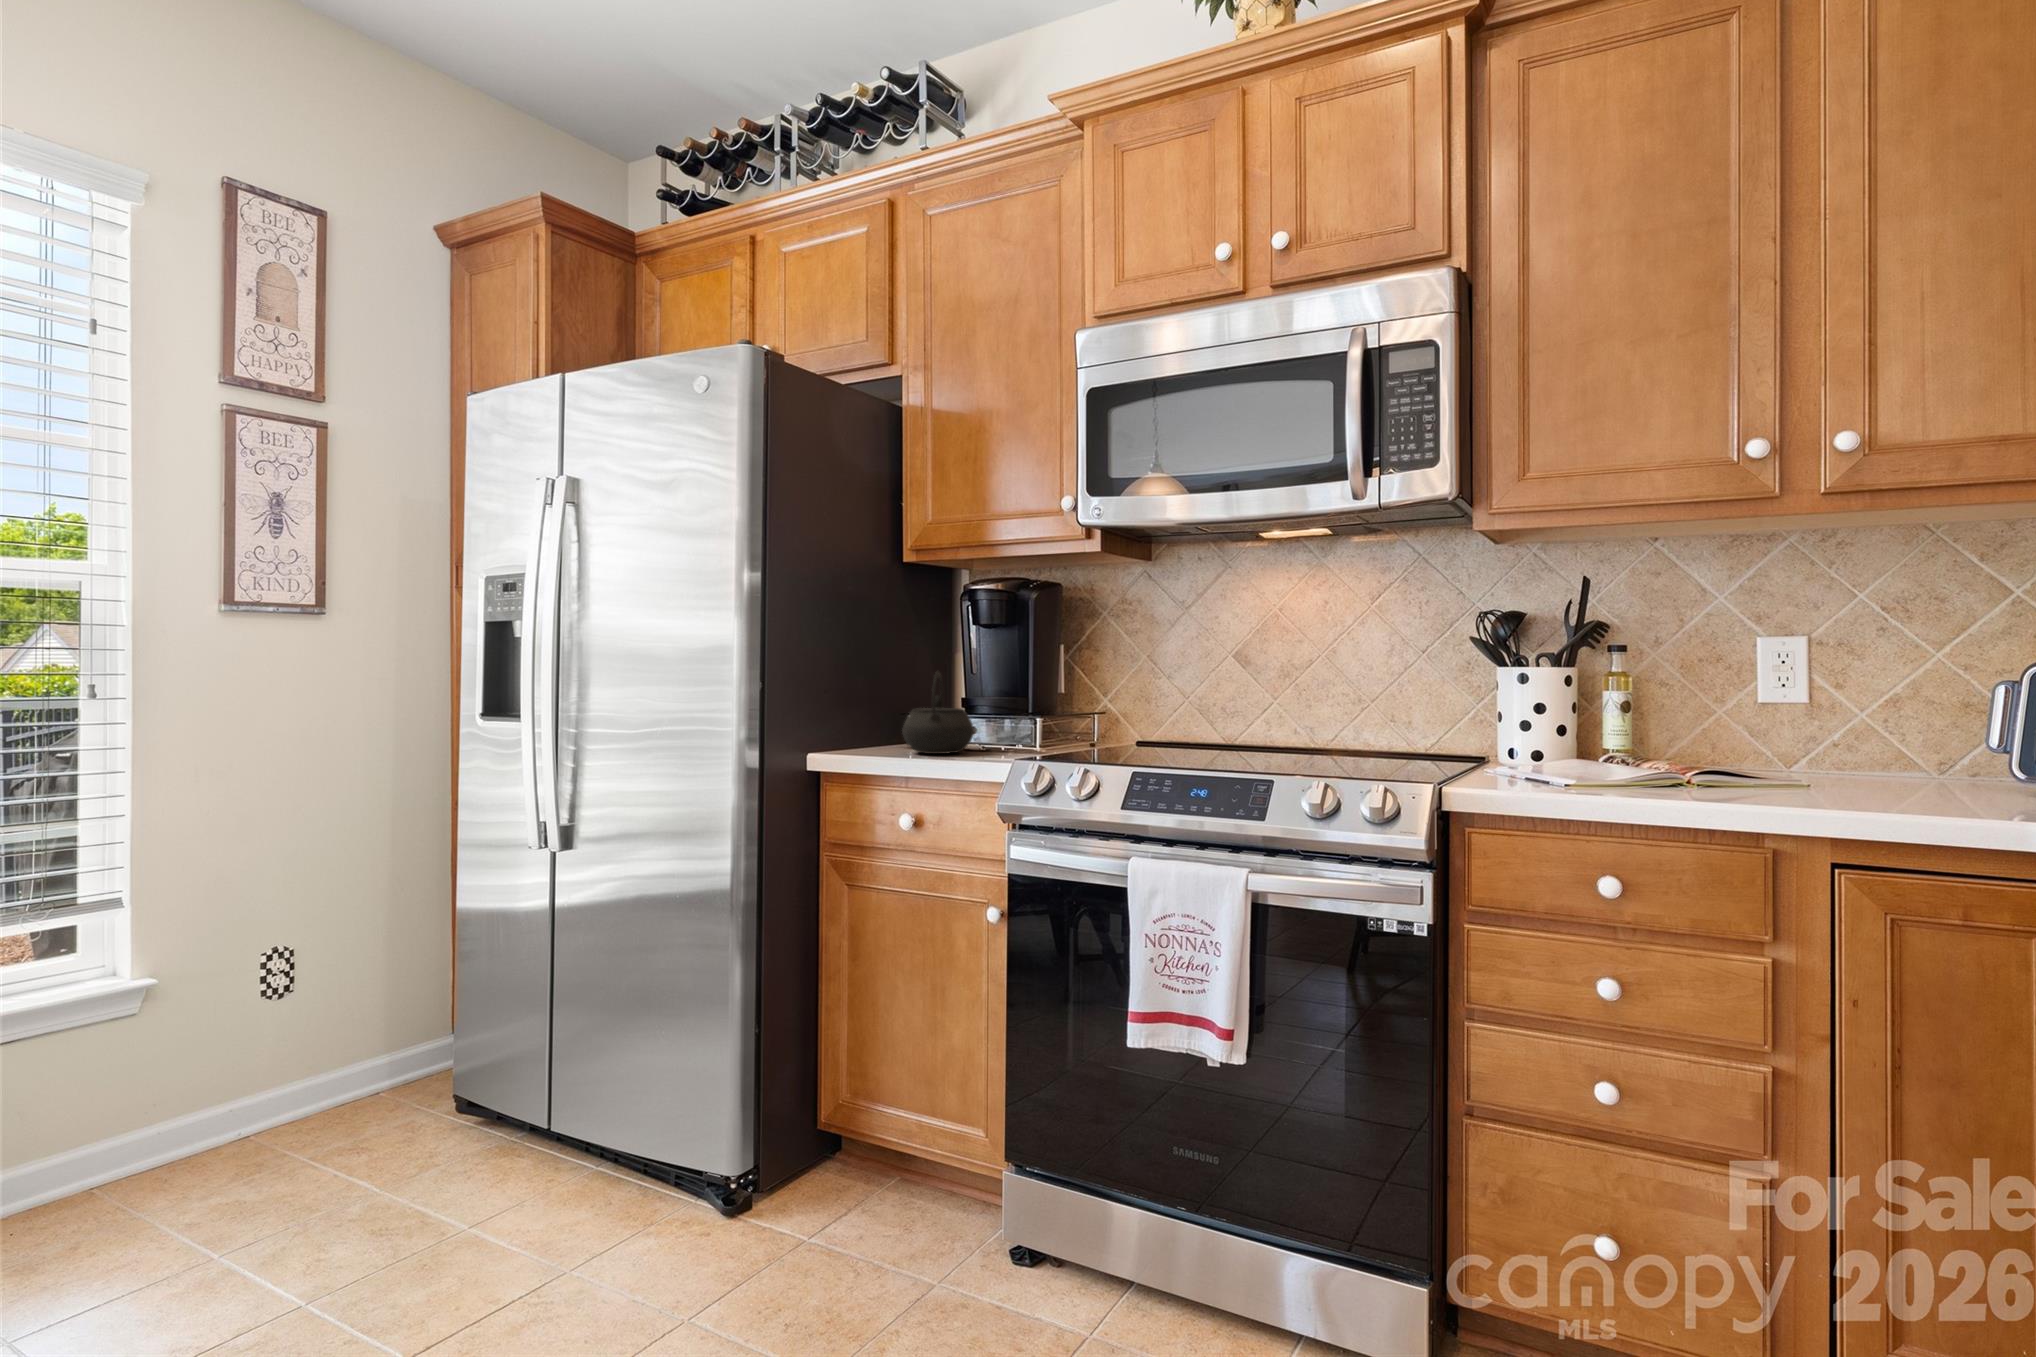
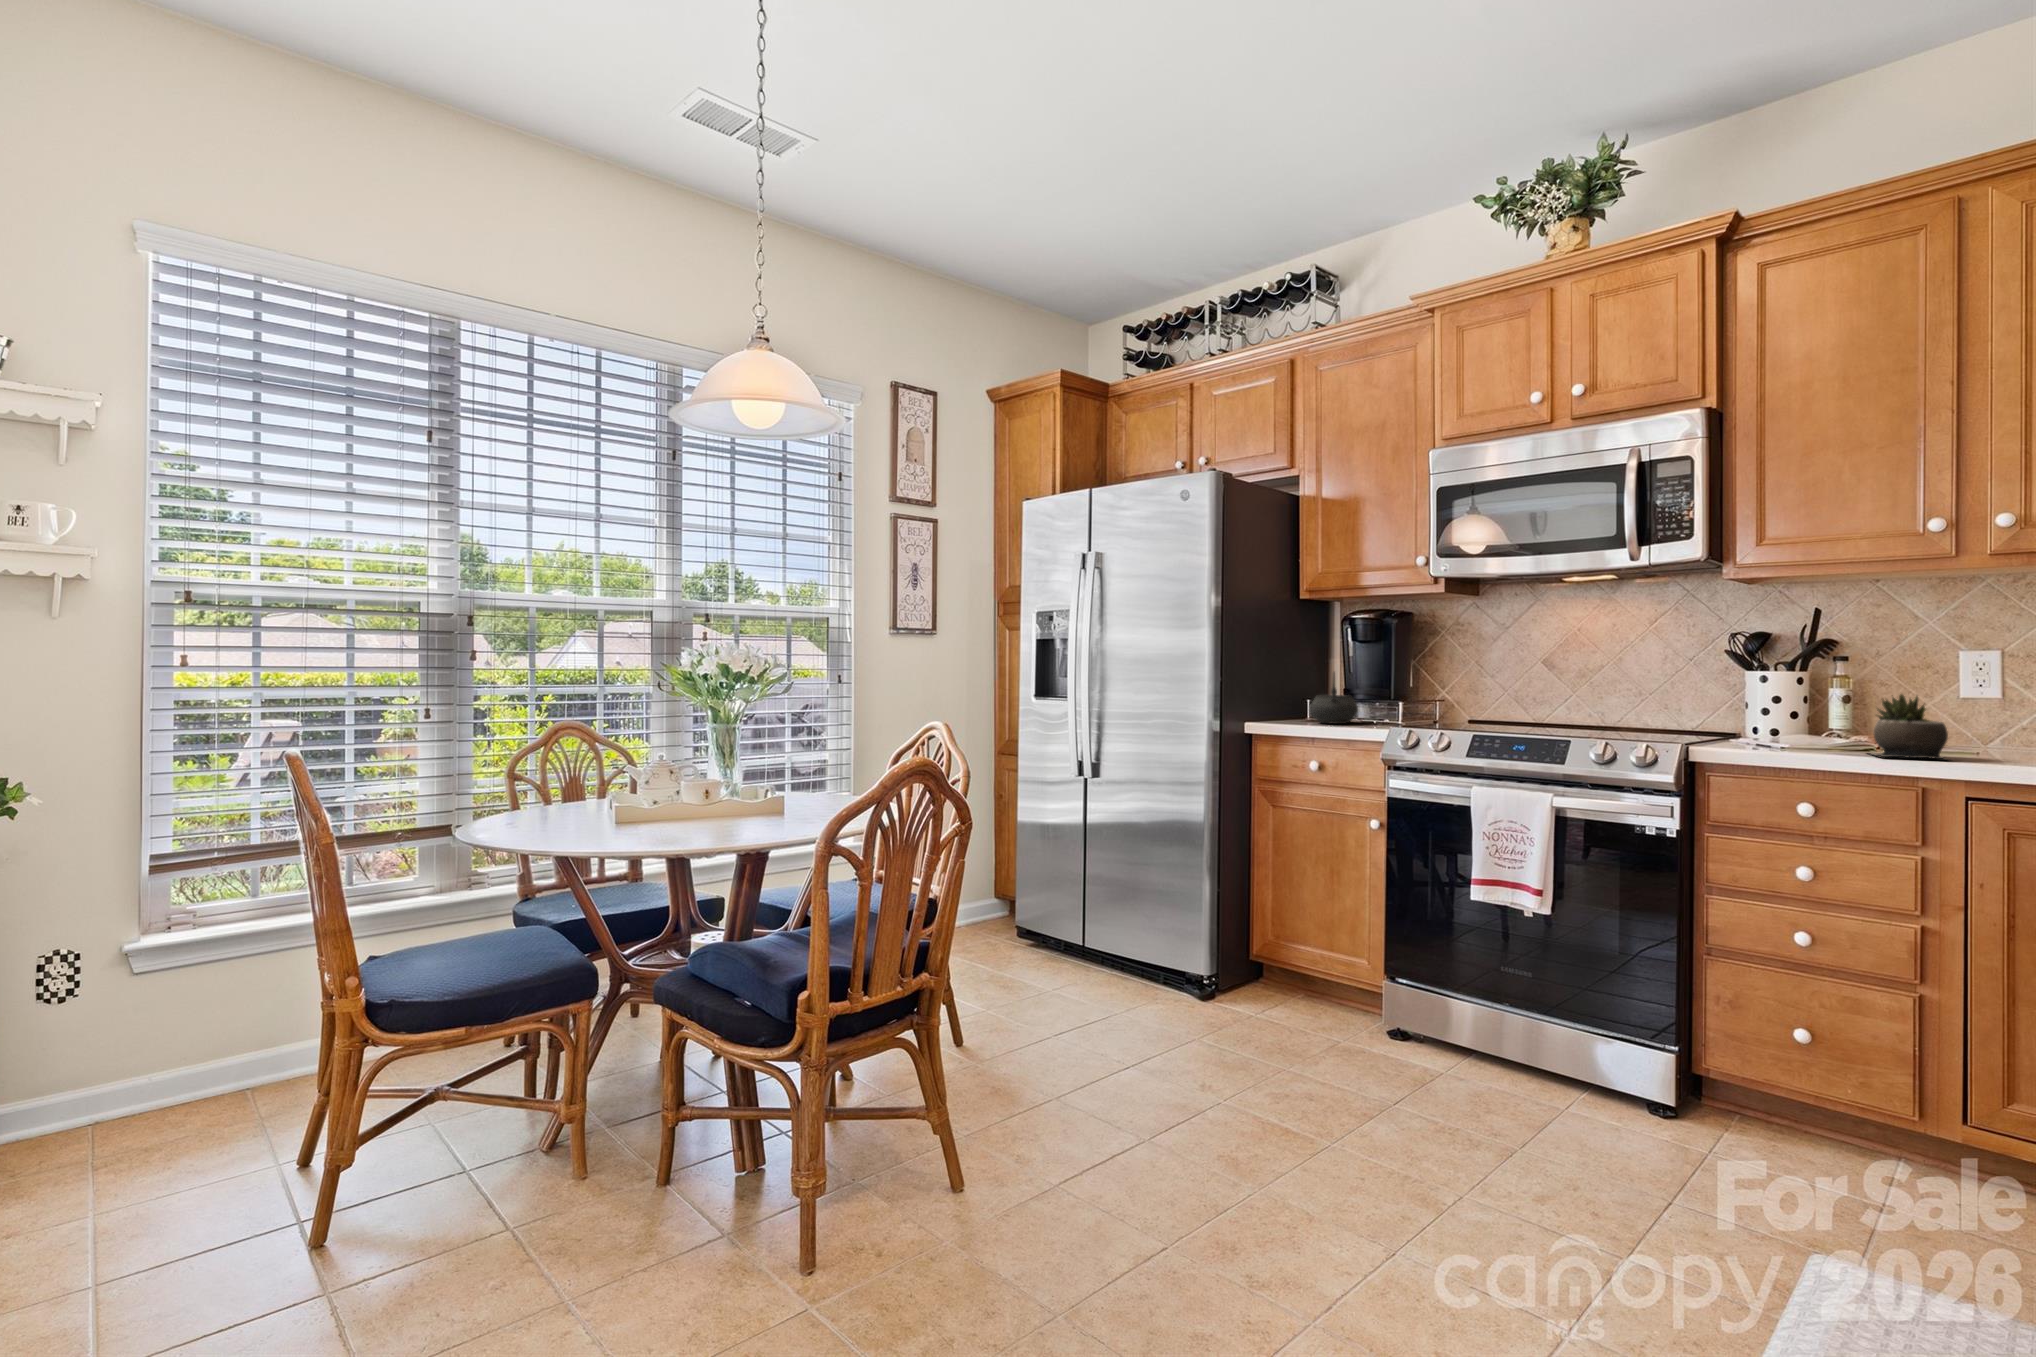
succulent plant: none [1681,701,1824,807] -> present [1872,694,1949,760]

